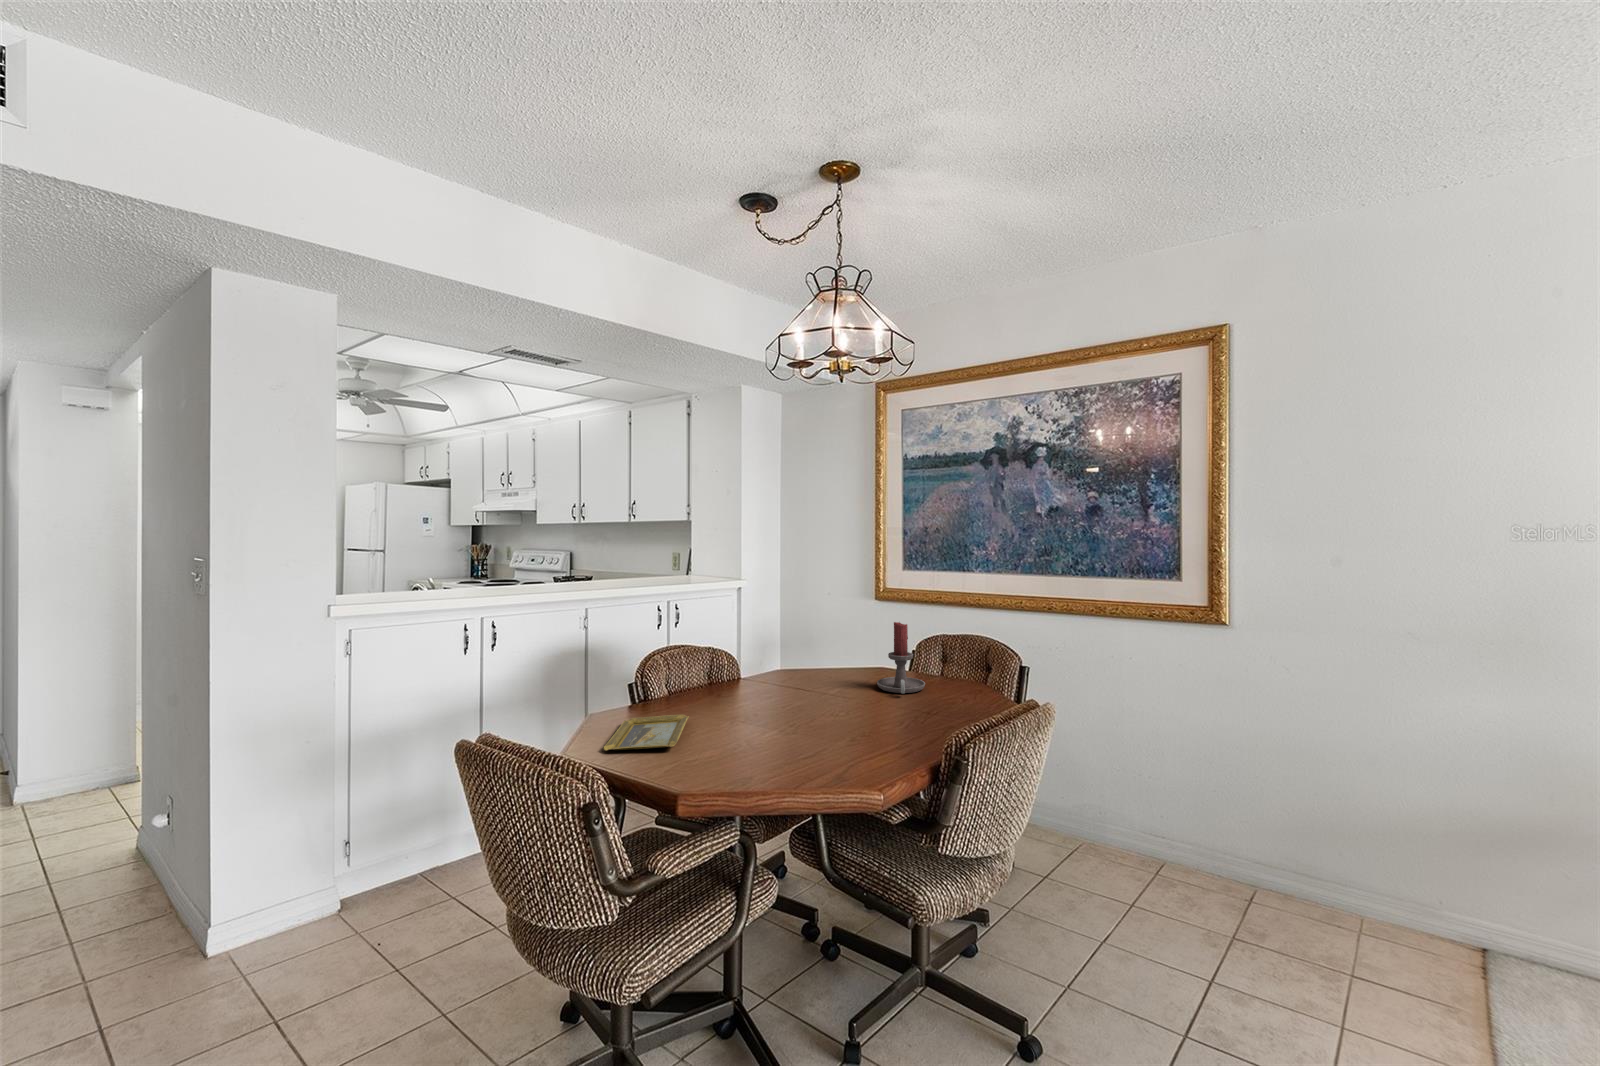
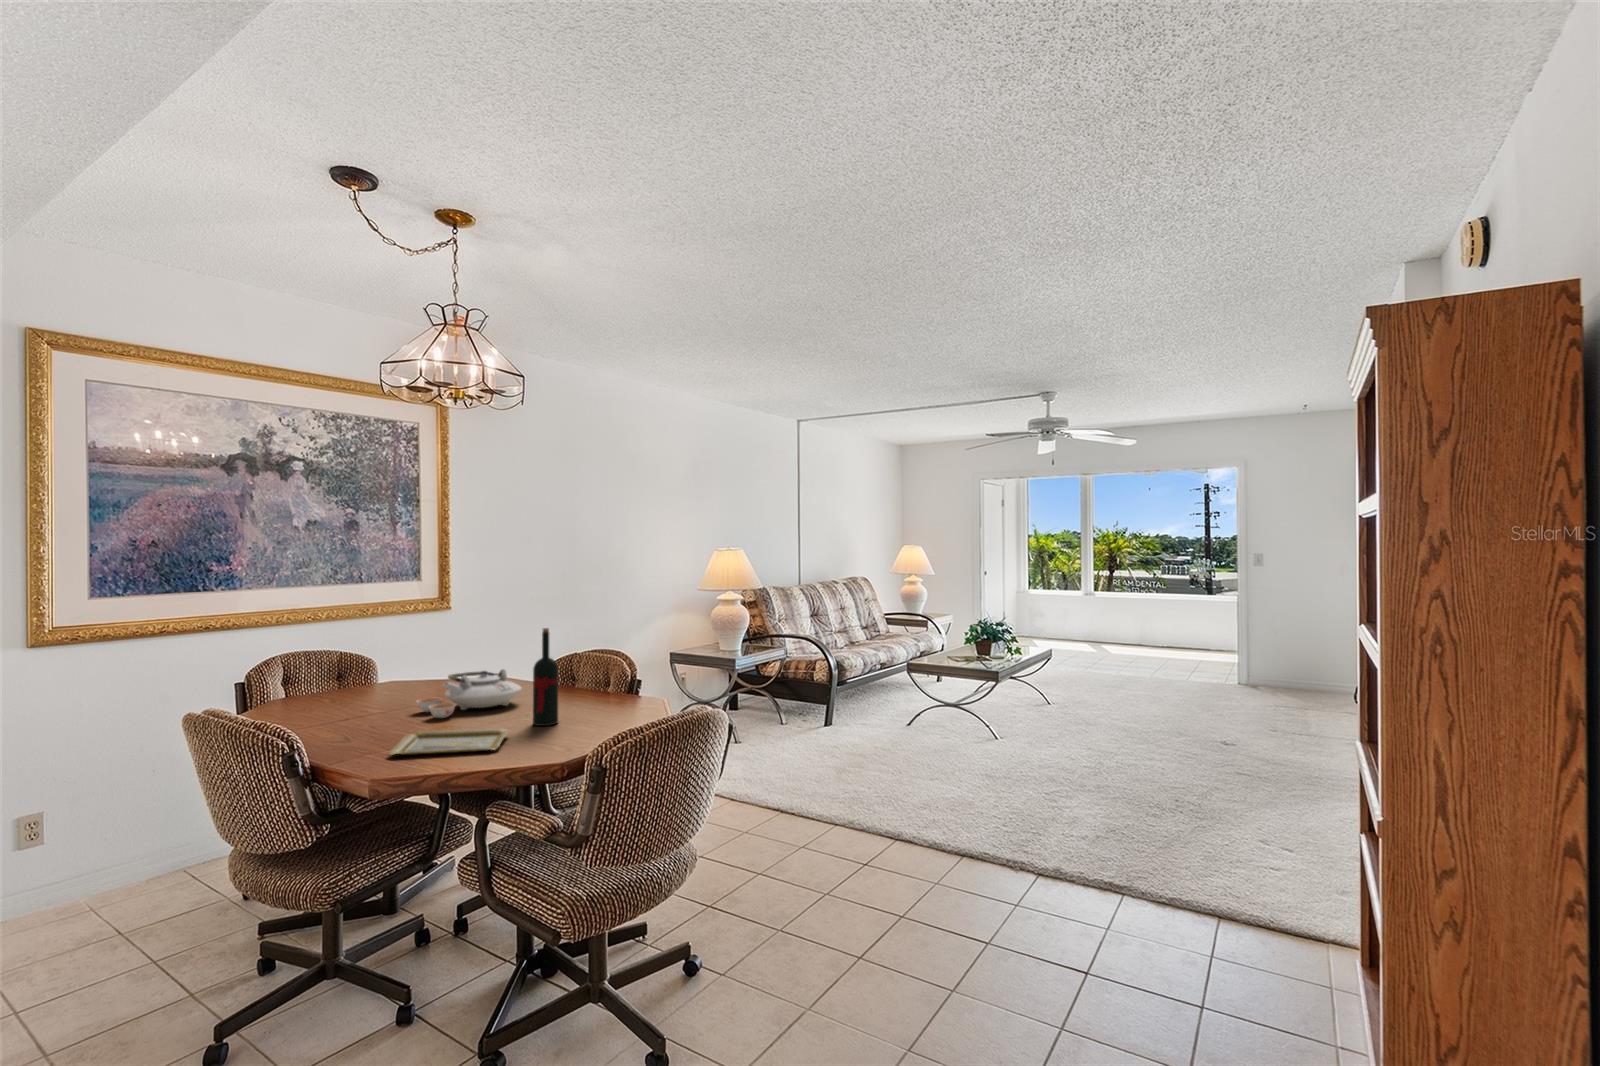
candle holder: present [877,622,925,694] -> none [331,631,399,701]
wine bottle: none [697,646,737,768] -> present [533,628,558,726]
teapot: none [773,684,882,740] -> present [417,669,521,718]

